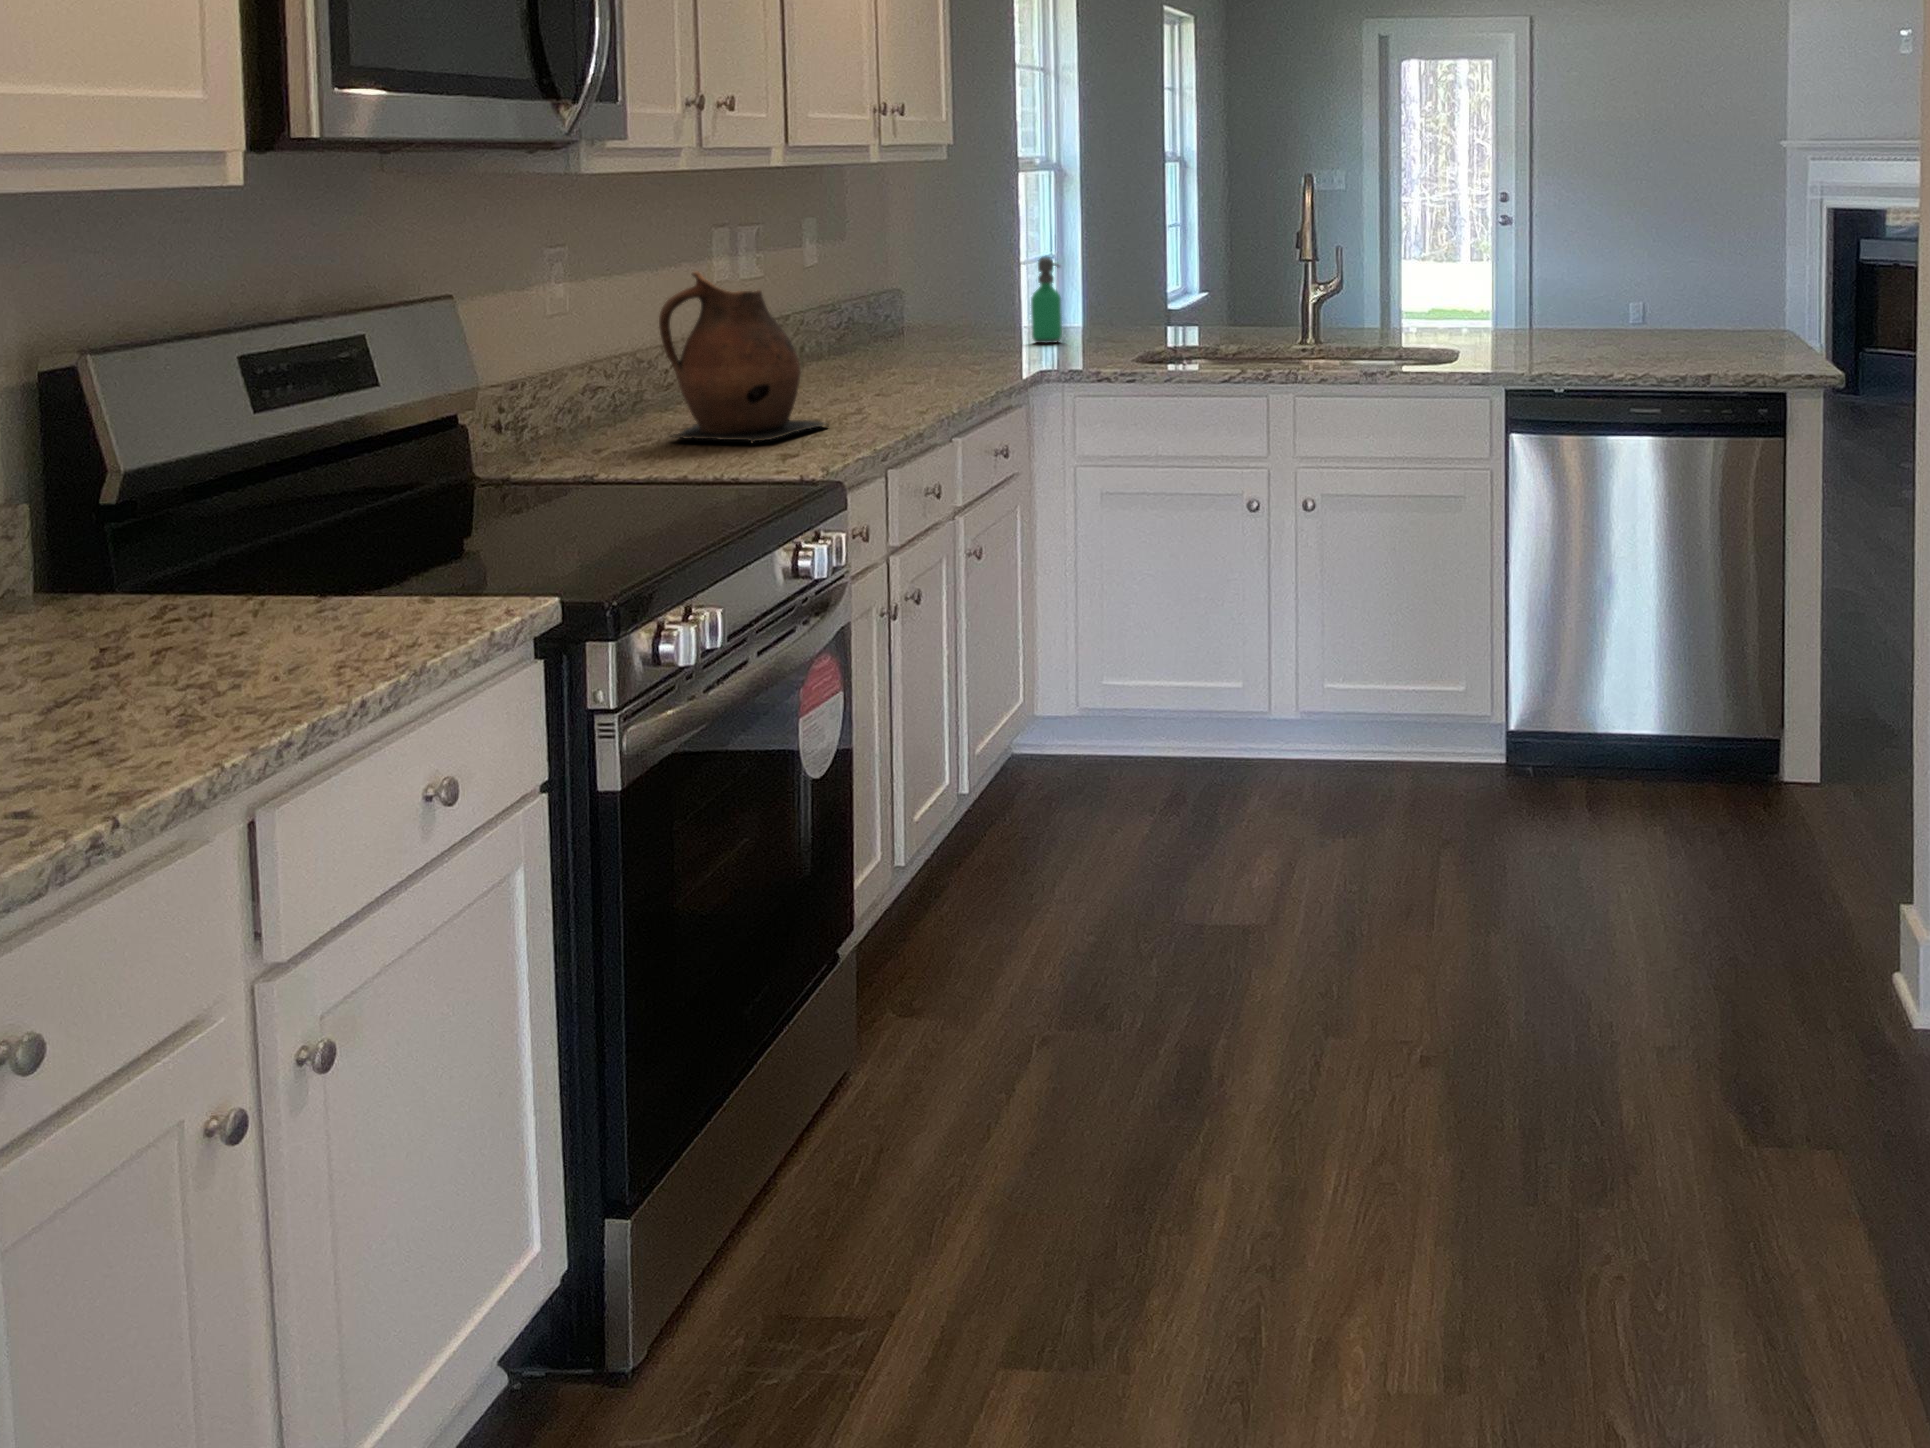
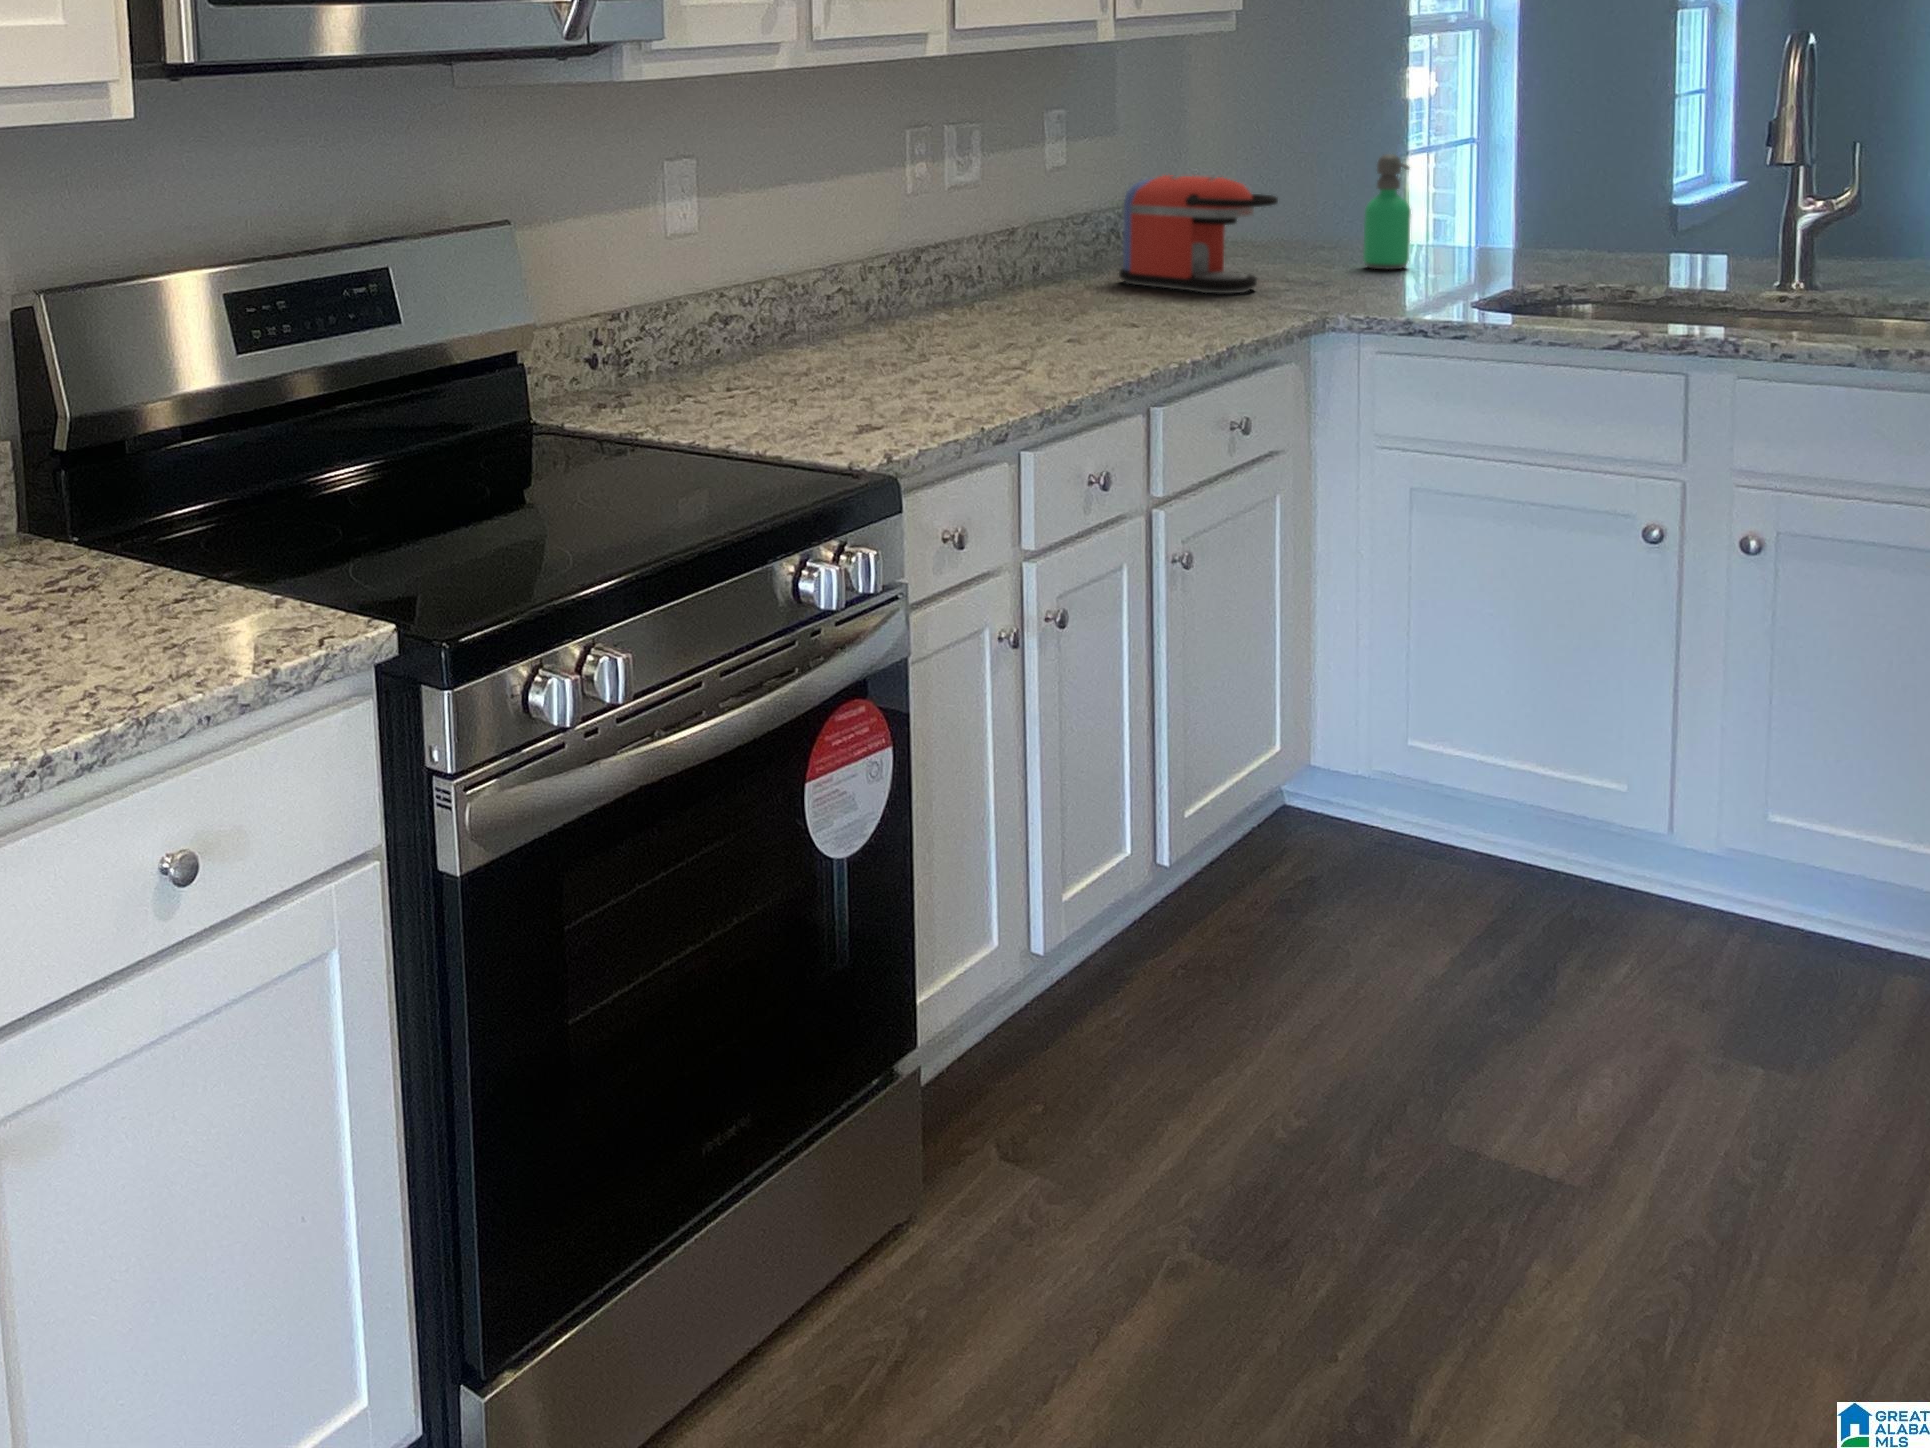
ceramic pitcher: present [659,272,828,443] -> none [772,189,972,404]
coffee maker: none [866,272,986,363] -> present [1119,175,1278,294]

